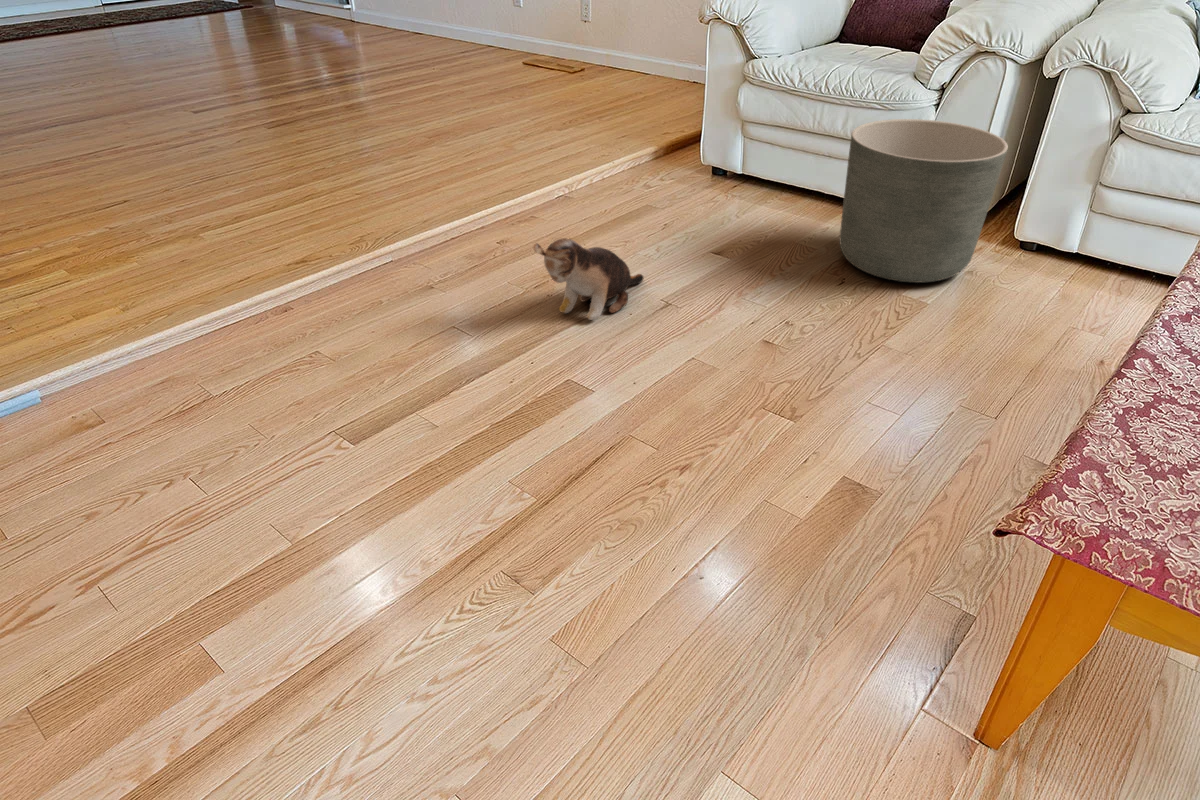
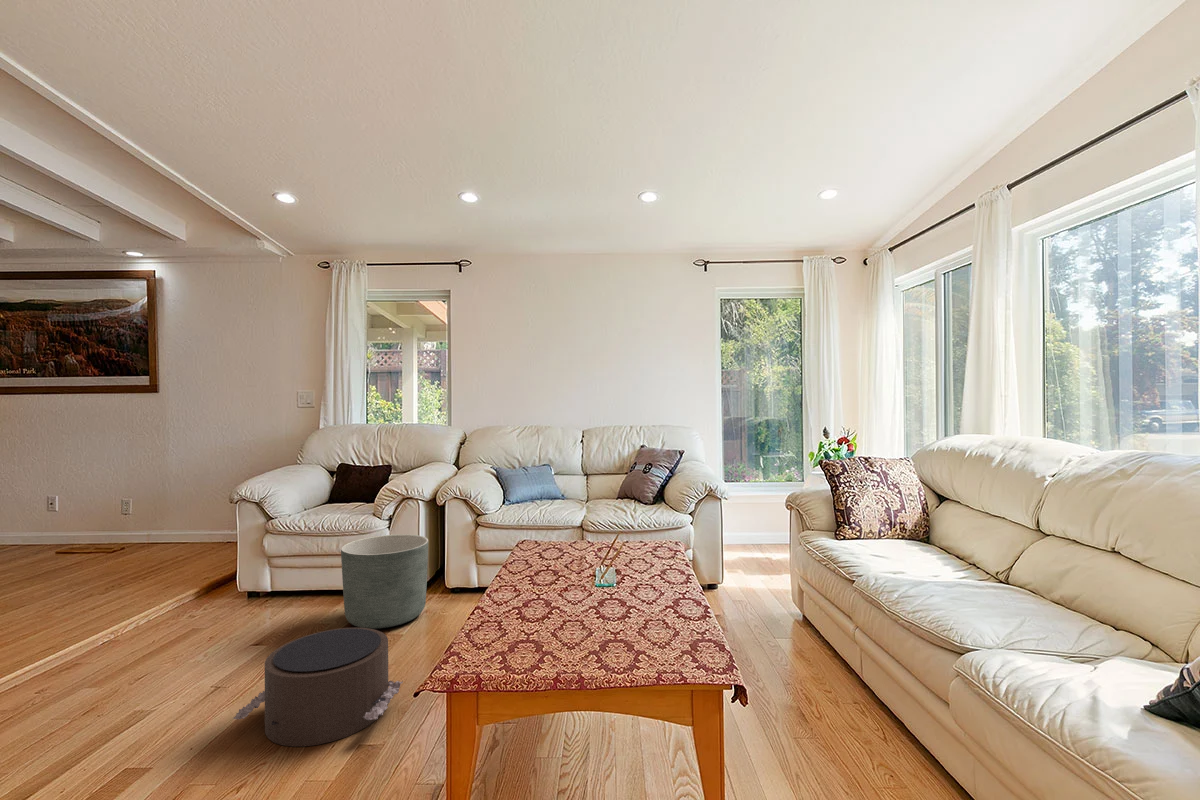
plush toy: present [533,238,644,320] -> none [87,656,194,723]
pouf: none [682,275,920,447] -> present [233,628,403,747]

